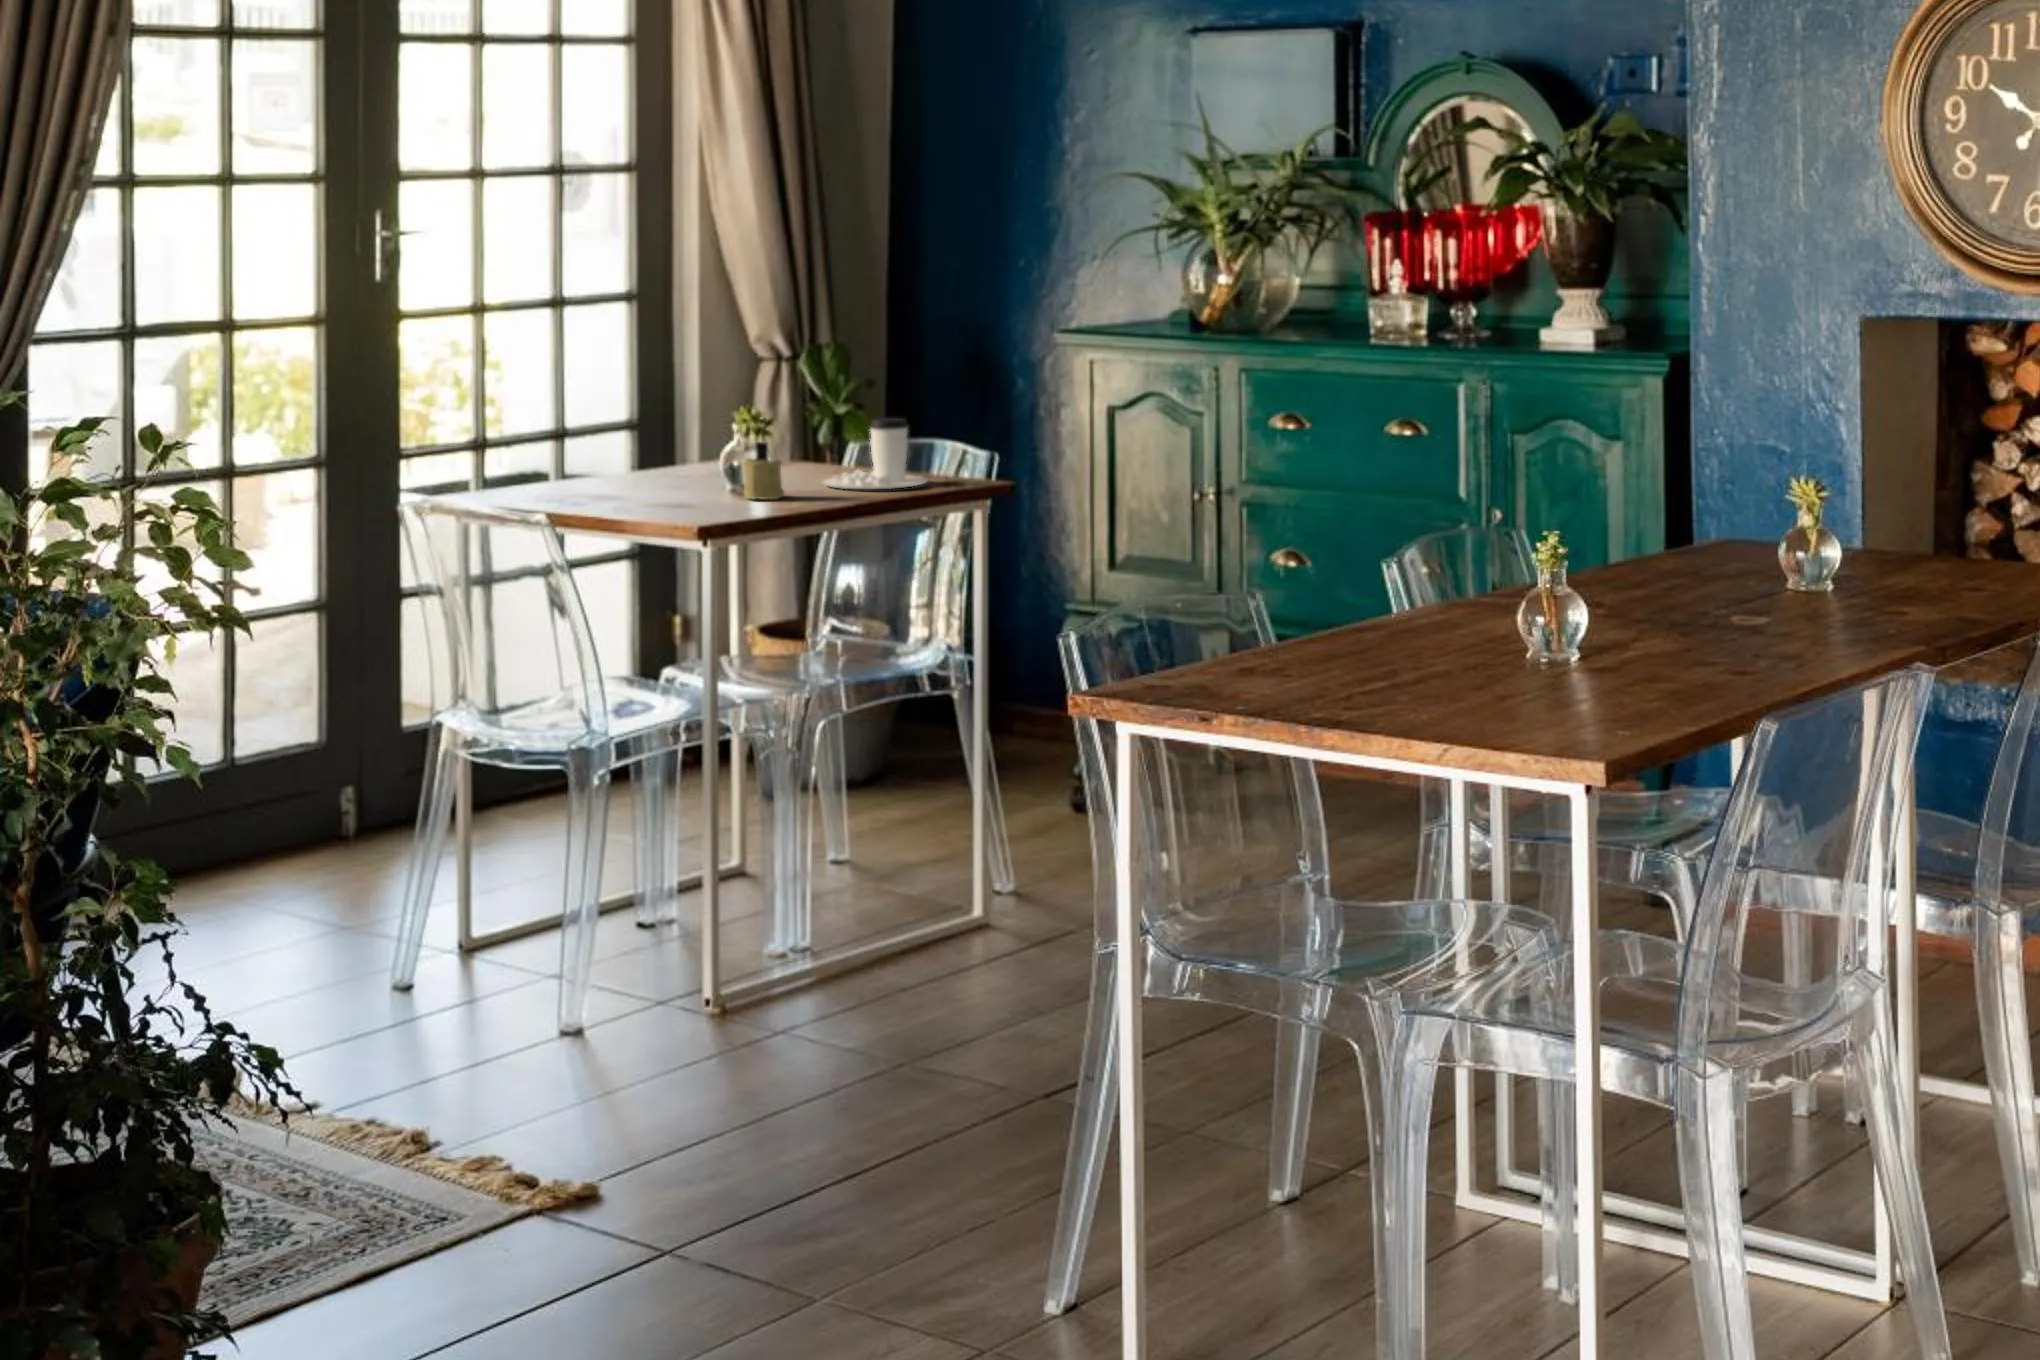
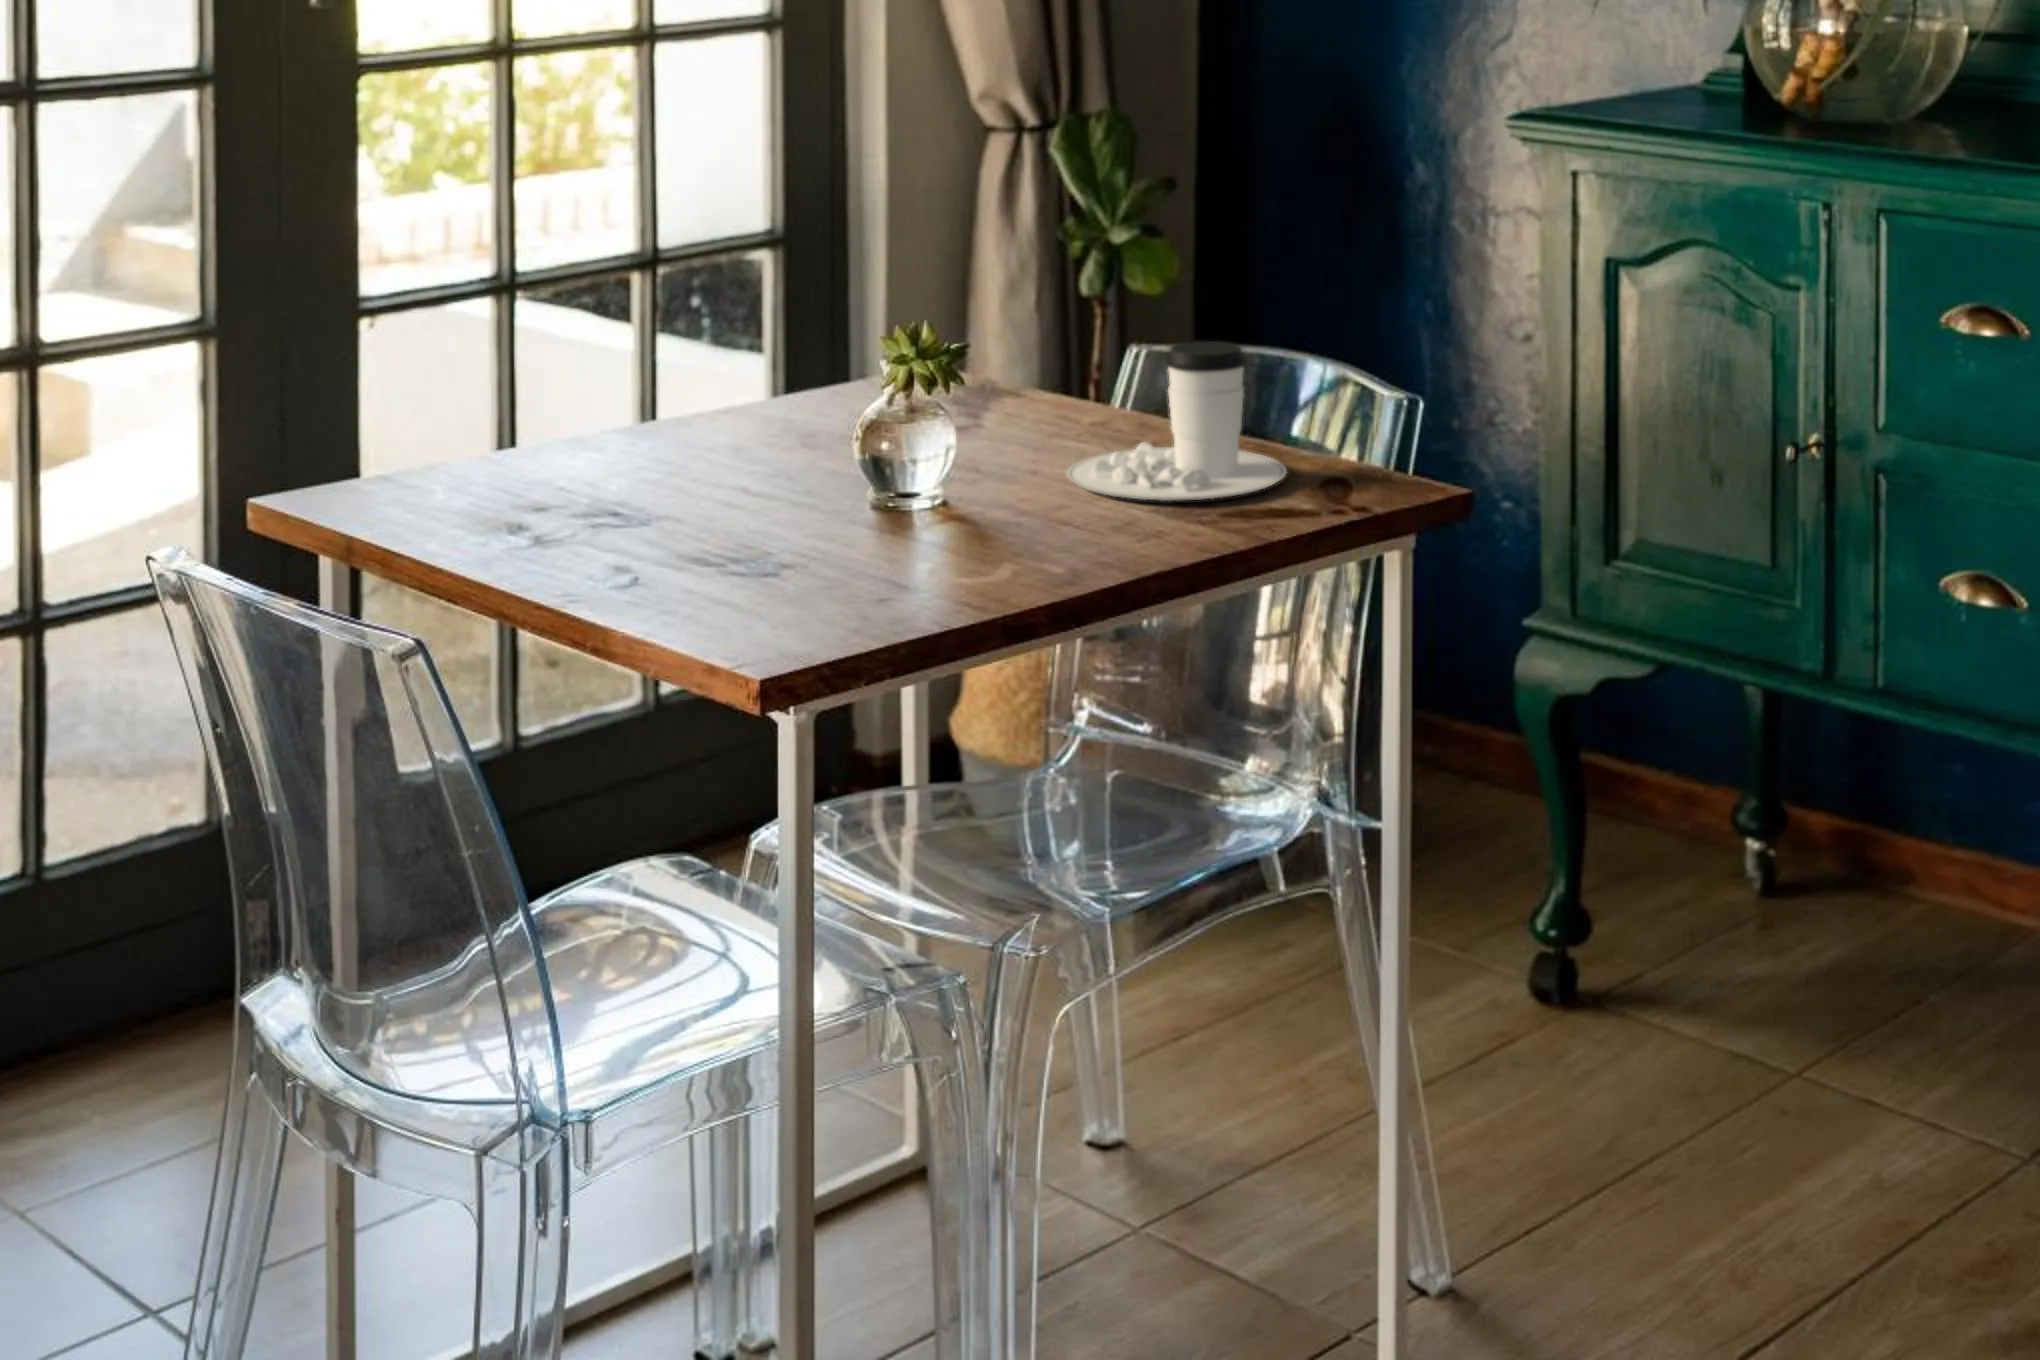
candle: present [743,442,784,500] -> none [899,412,990,538]

